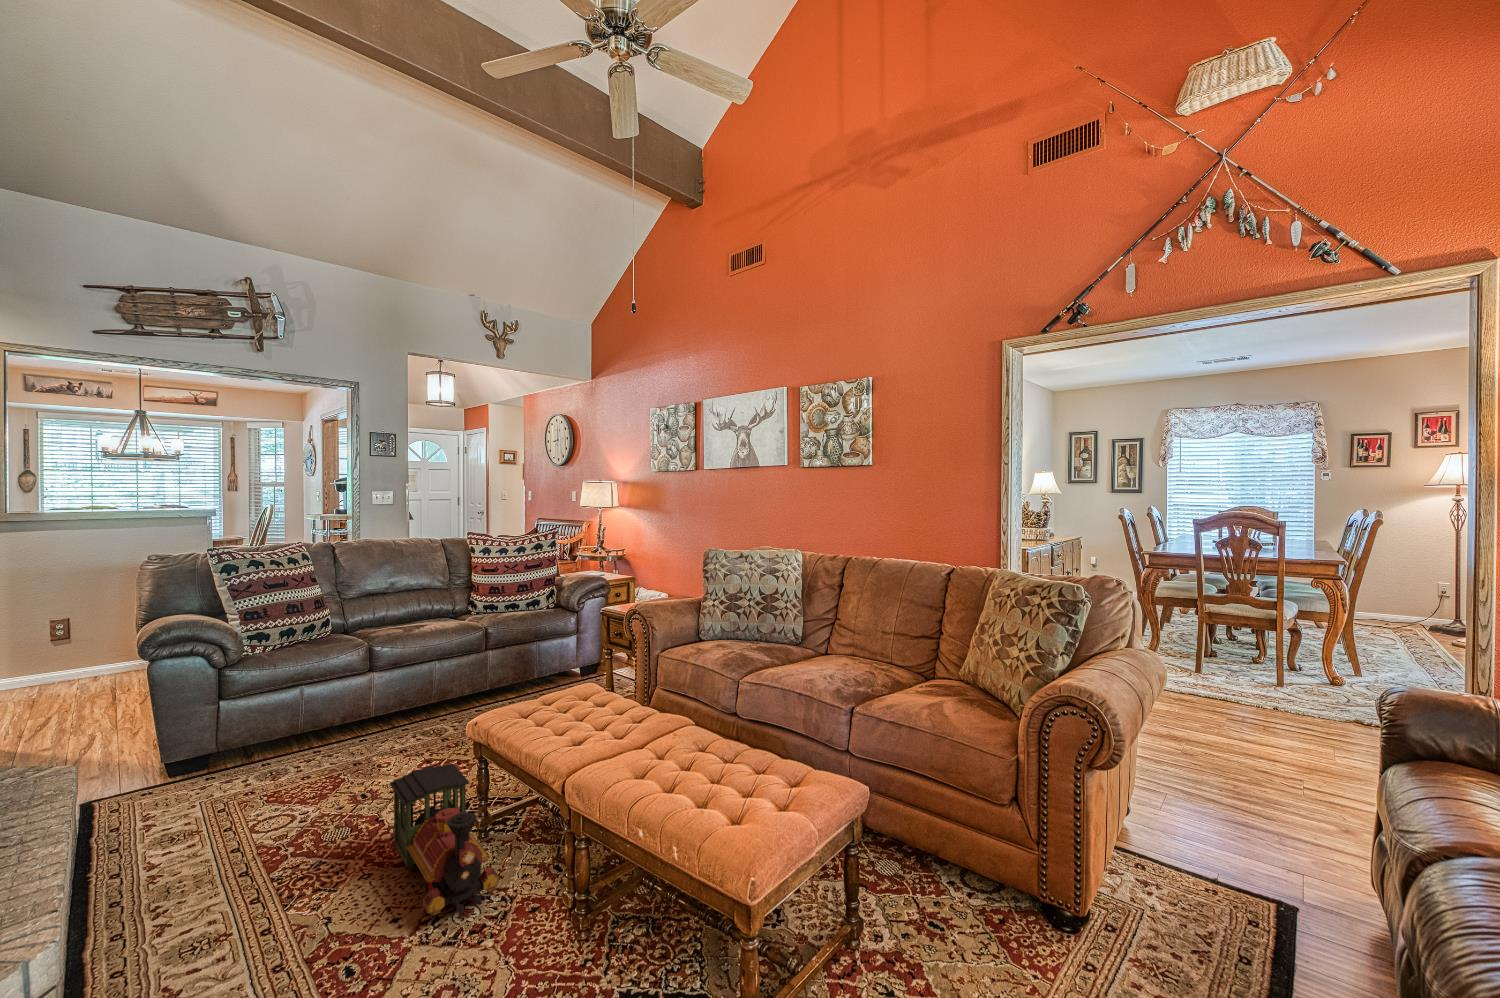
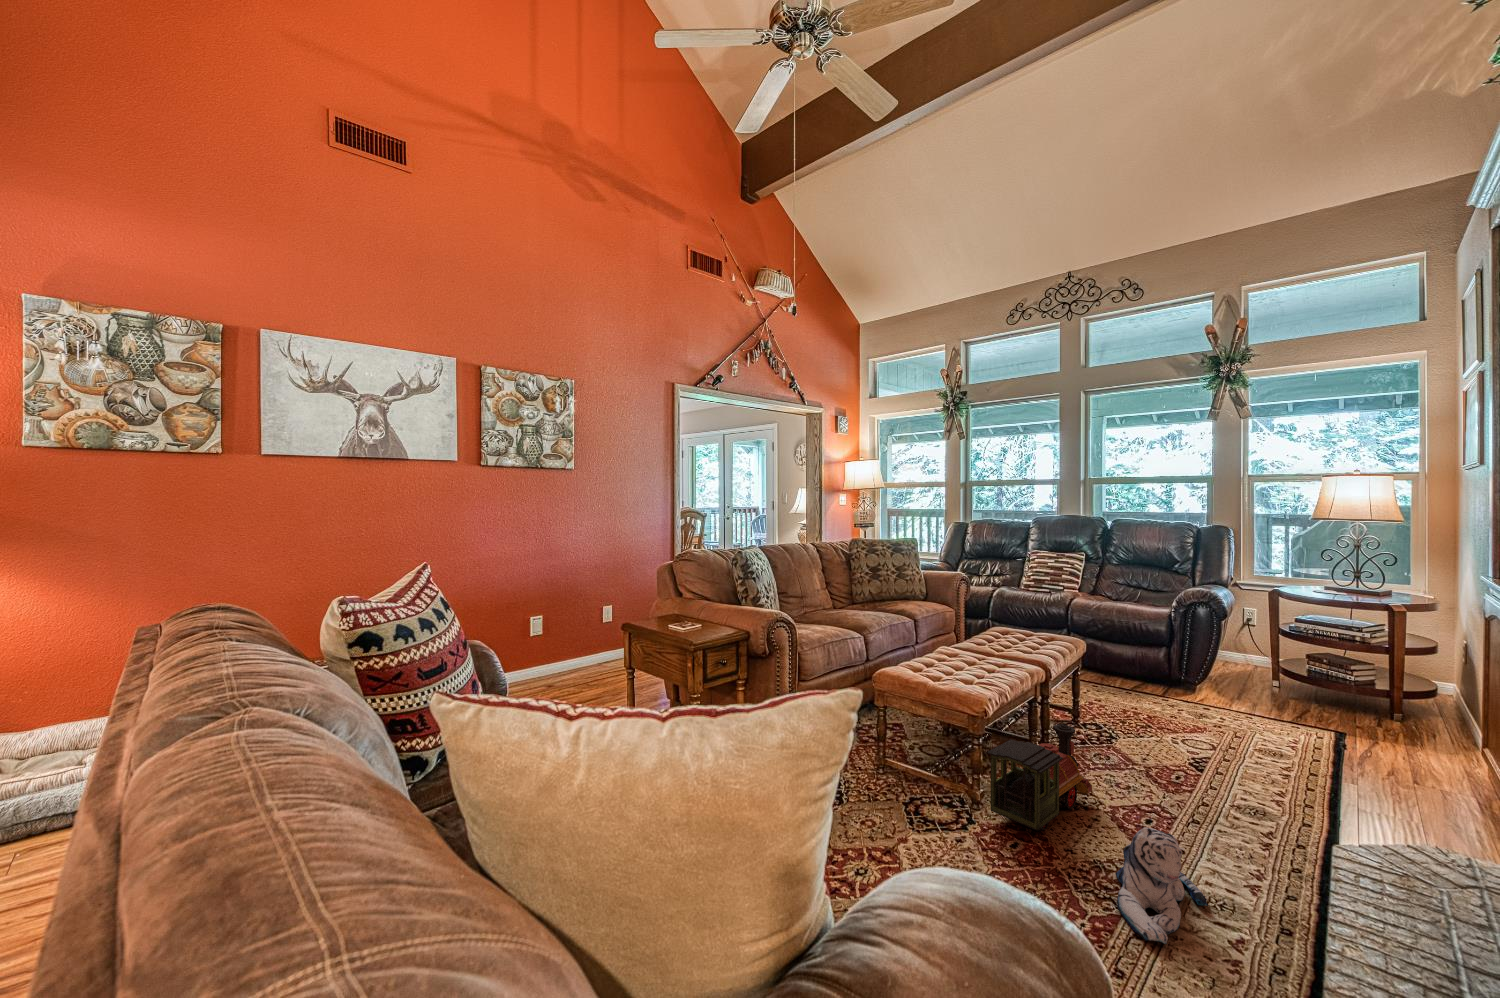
plush toy: none [204,814,305,939] -> present [1115,827,1207,944]

